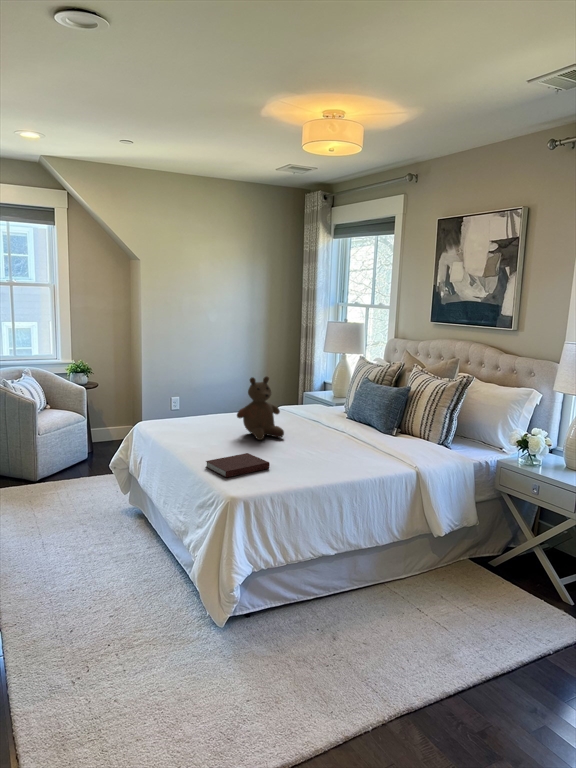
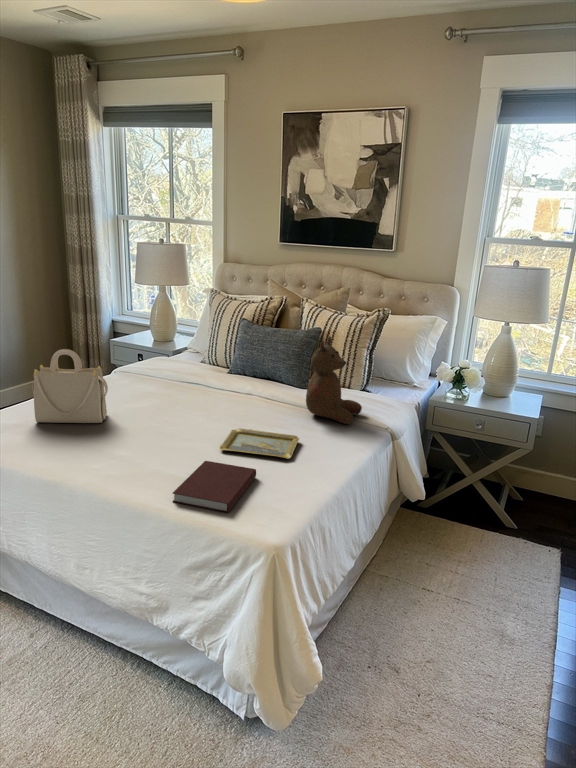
teddy bear: present [237,377,284,440] -> present [306,337,362,424]
handbag: none [192,378,235,429] -> present [32,349,108,423]
tray: none [270,444,330,465] -> present [220,428,299,459]

